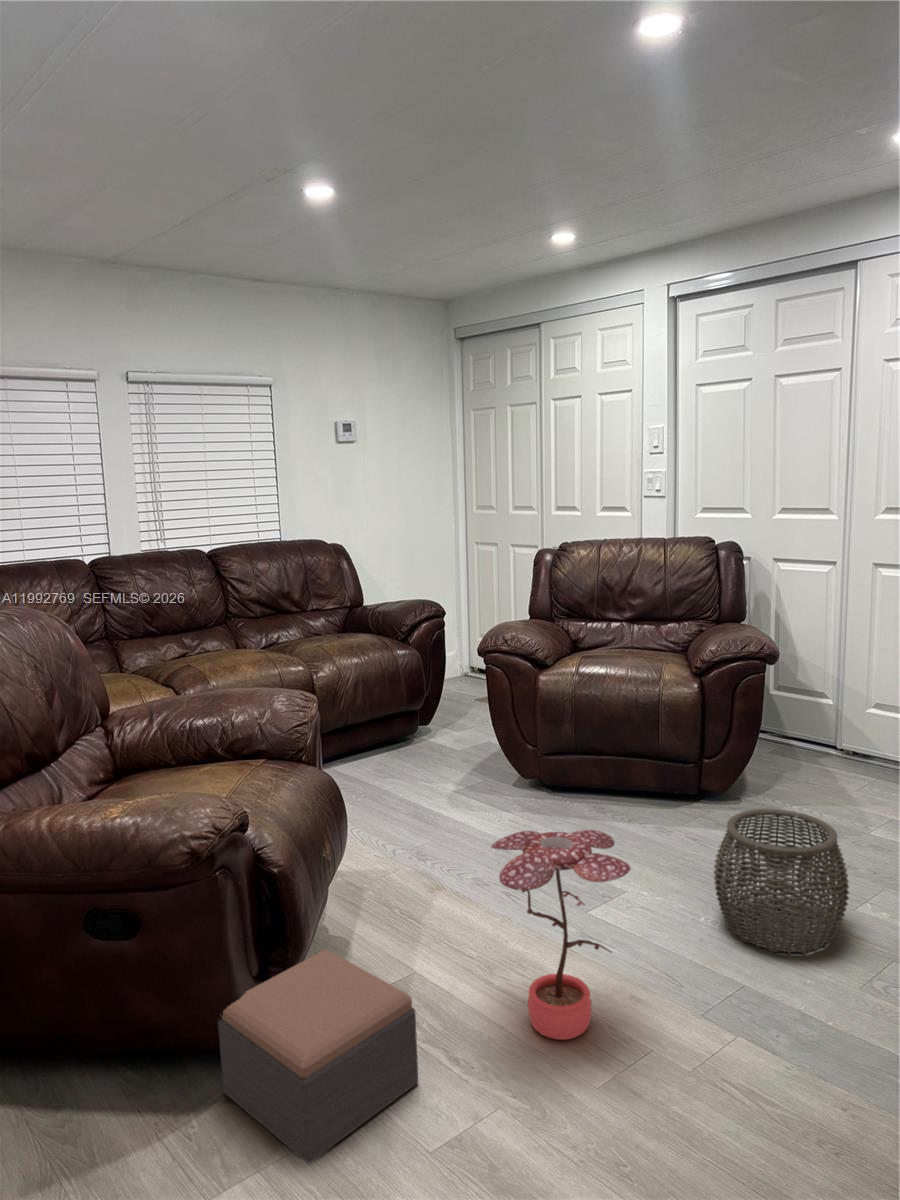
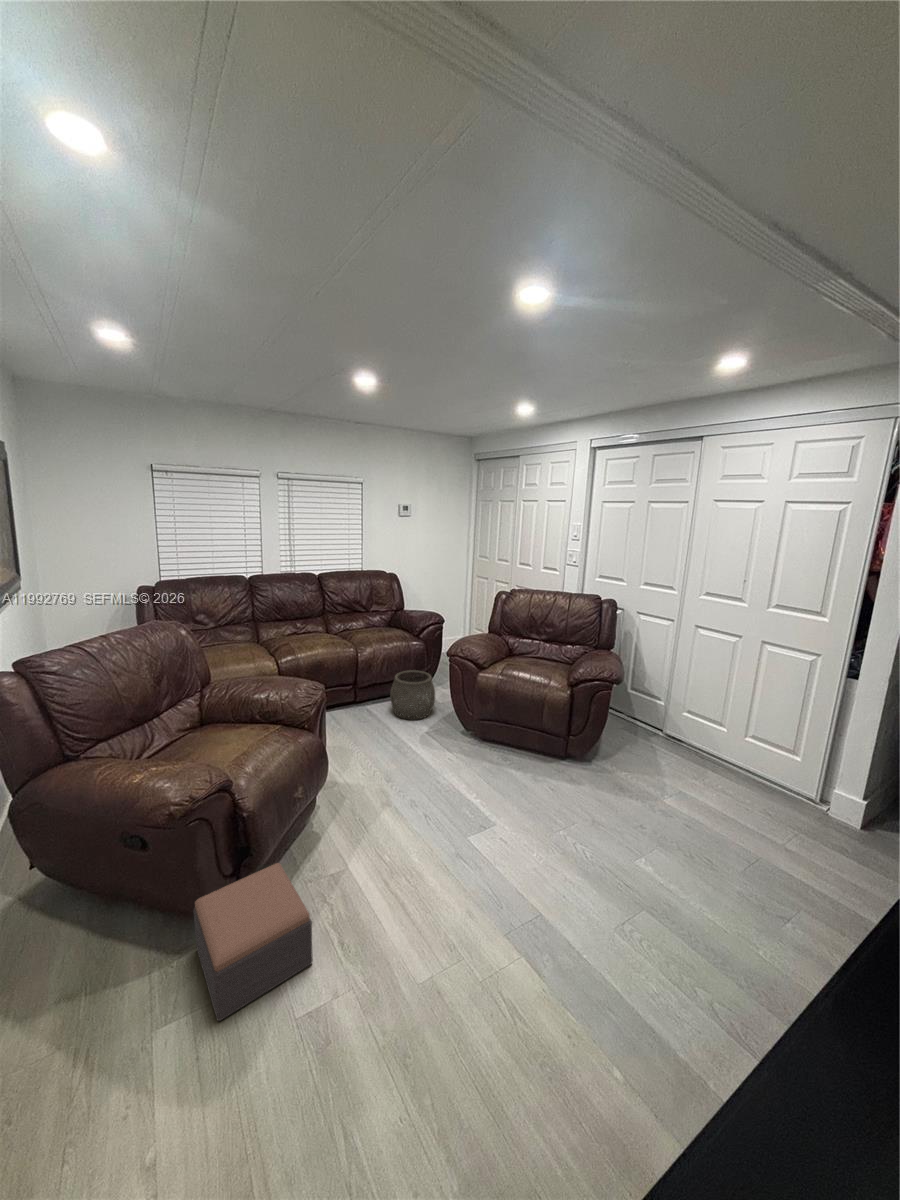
woven basket: present [714,809,849,954] -> present [390,670,435,719]
potted plant: present [491,830,630,1040] -> none [375,804,462,944]

